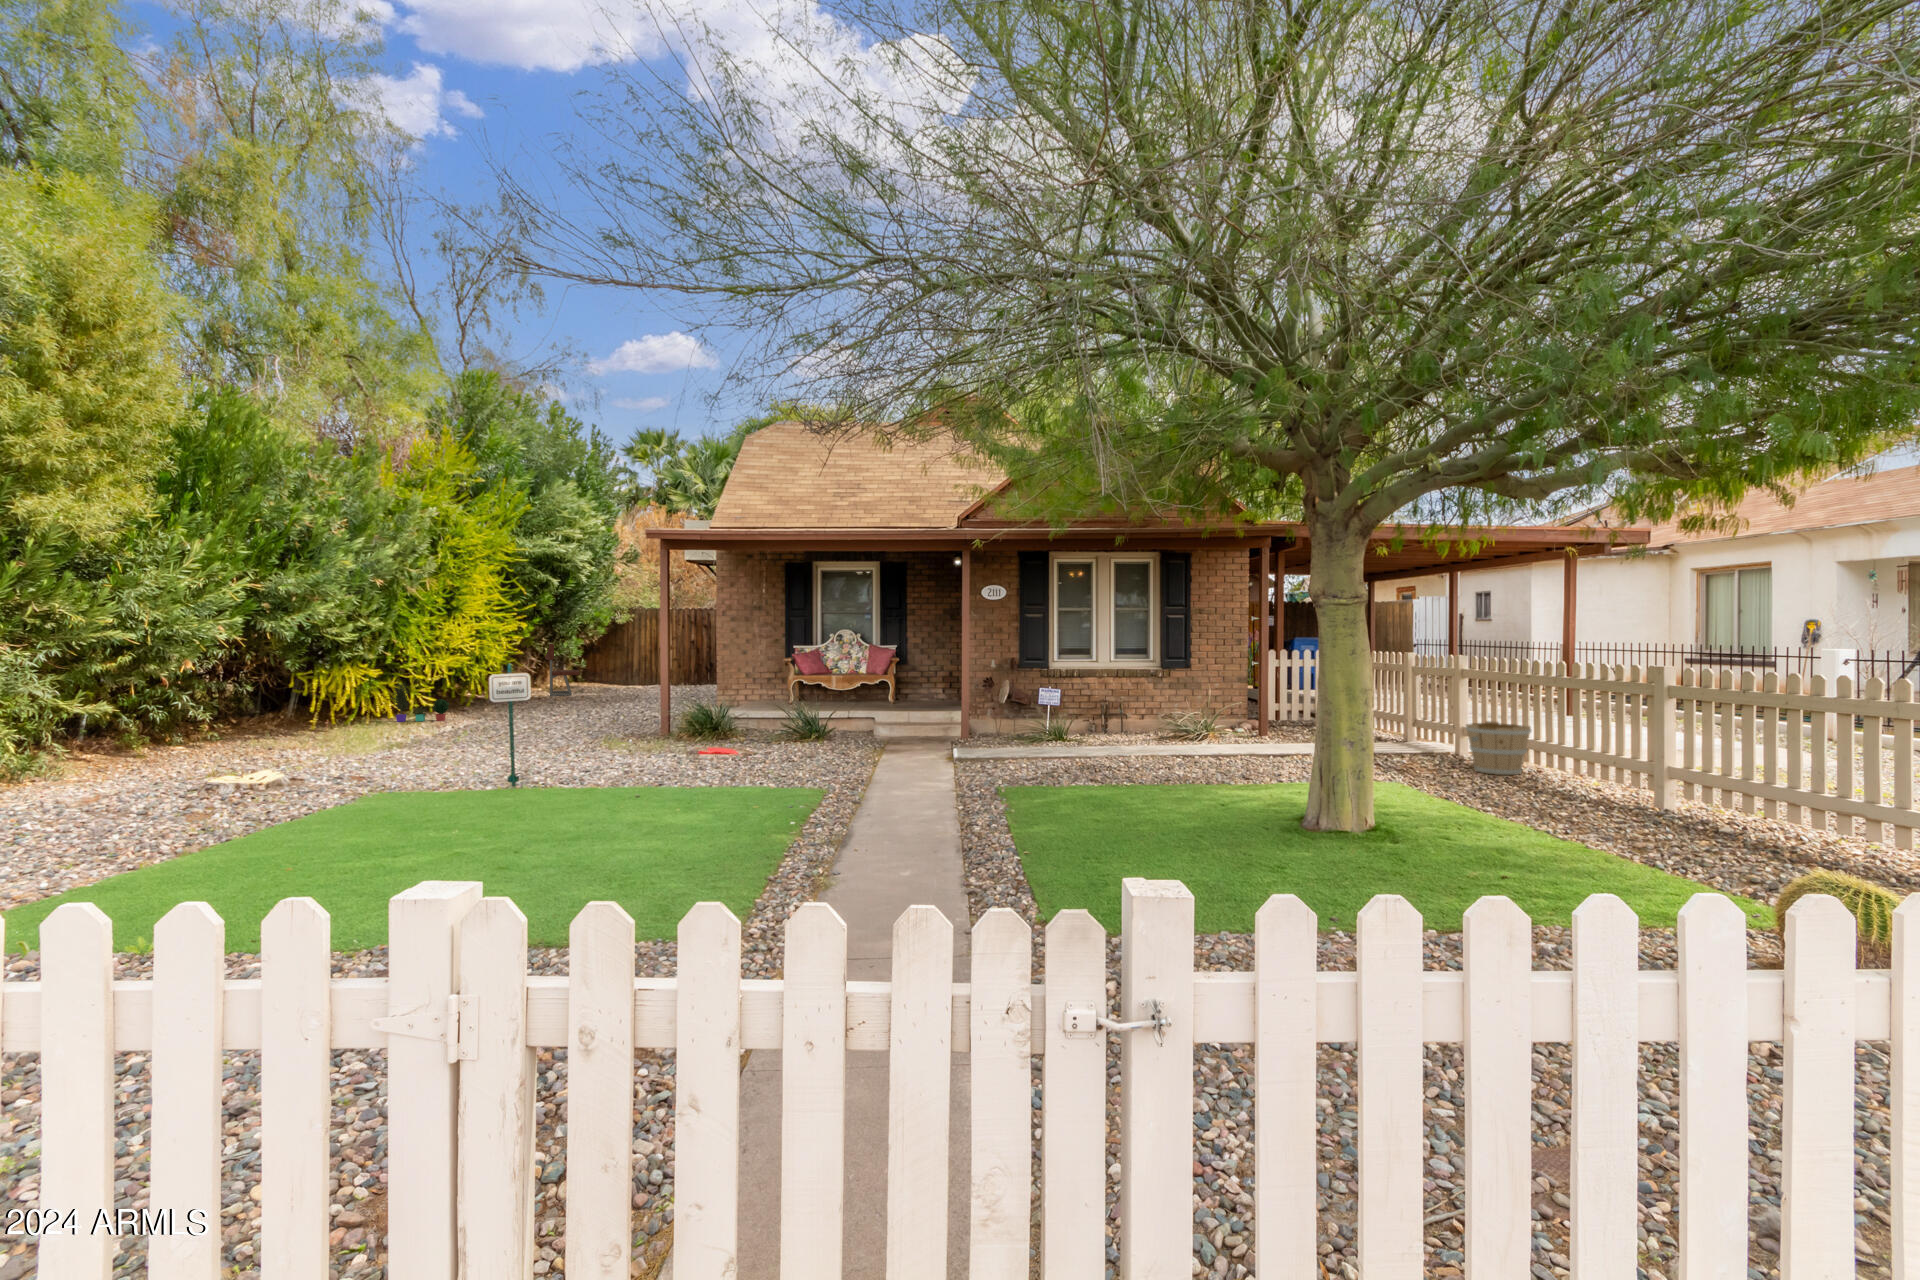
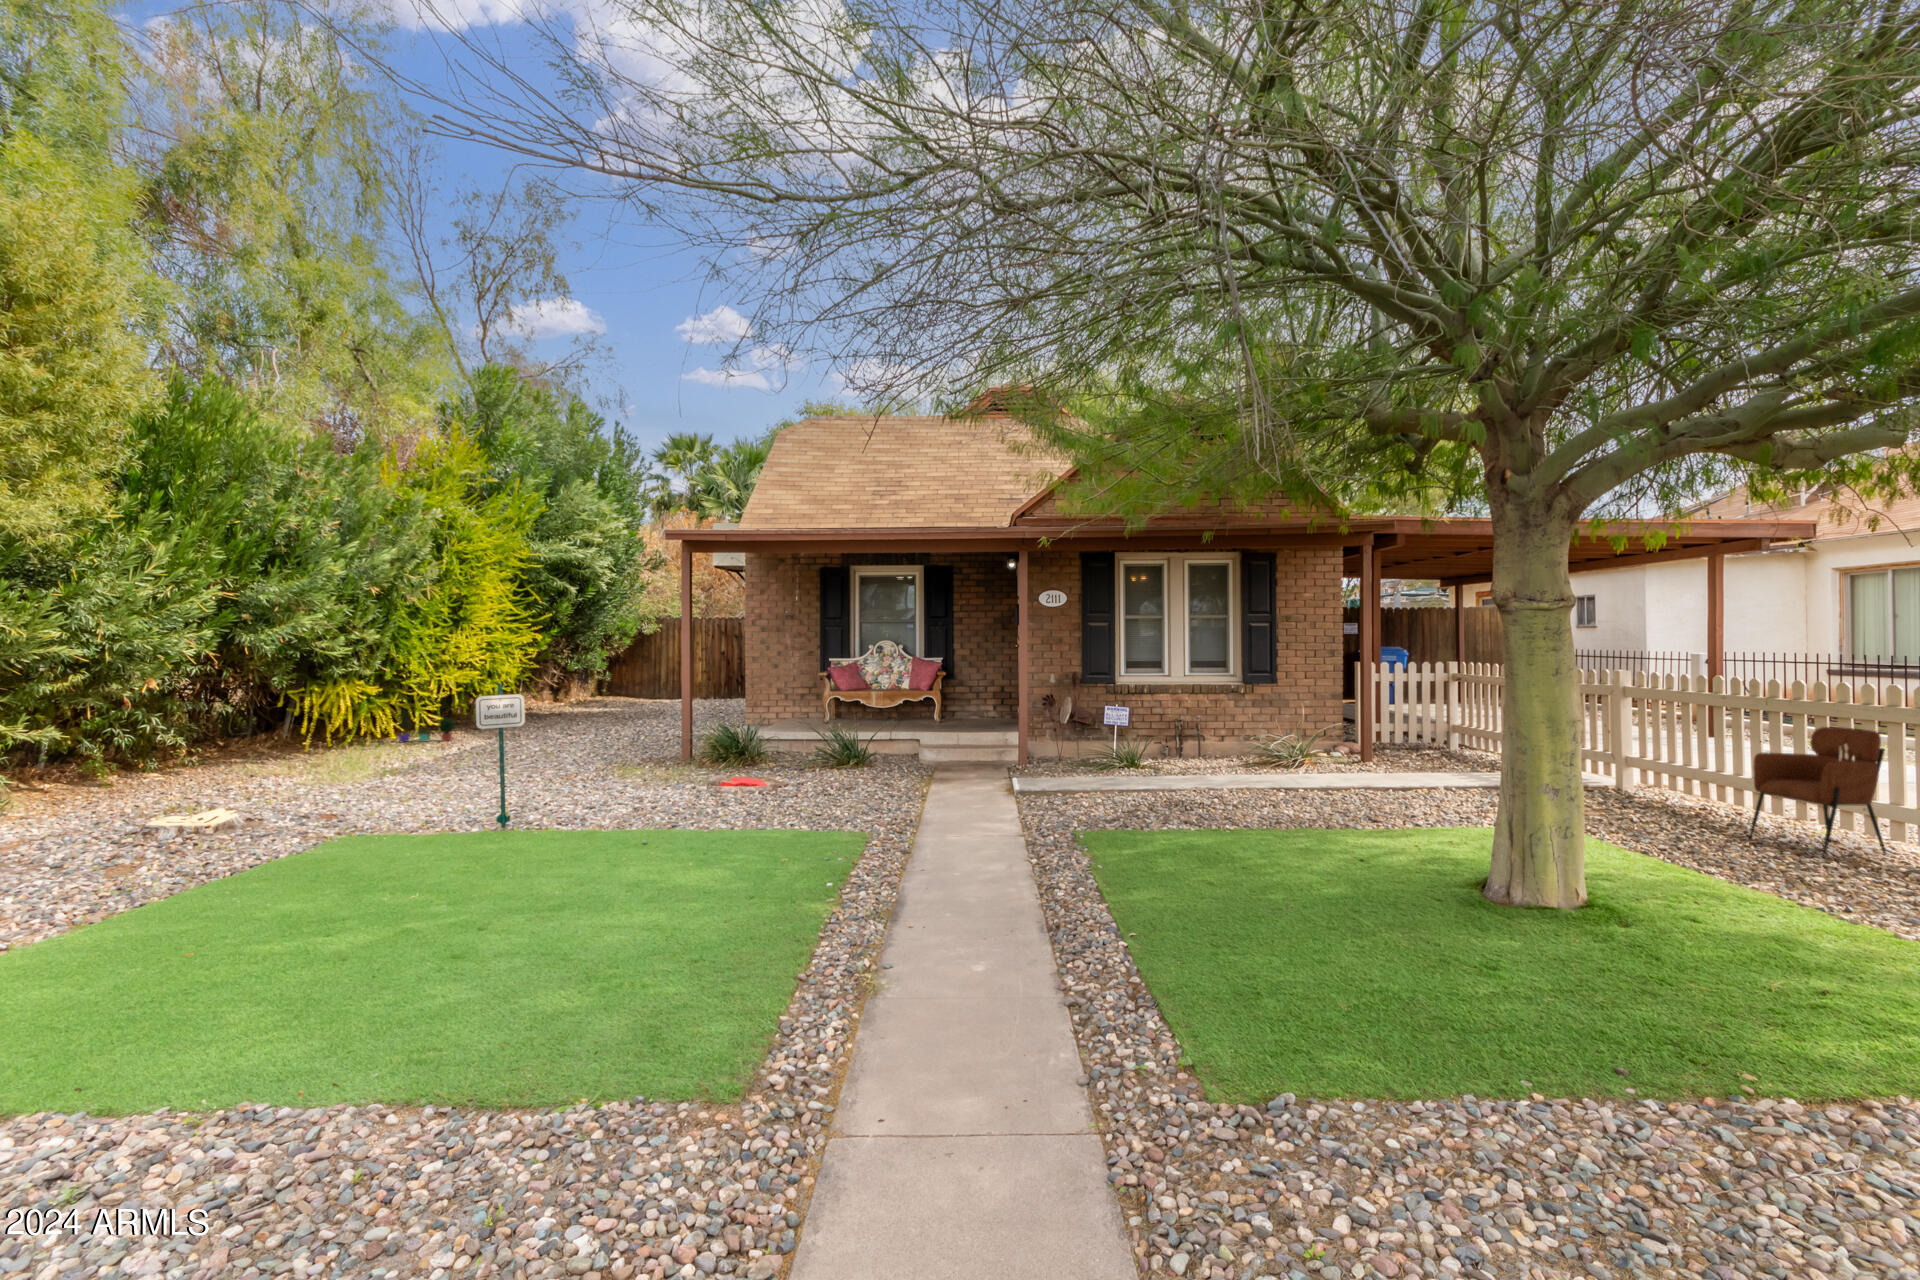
bench: present [545,644,579,696] -> none [565,655,601,711]
chair: none [1531,700,1626,801] -> present [1749,727,1886,857]
wooden bucket: present [1466,721,1531,775] -> none [1640,750,1730,817]

